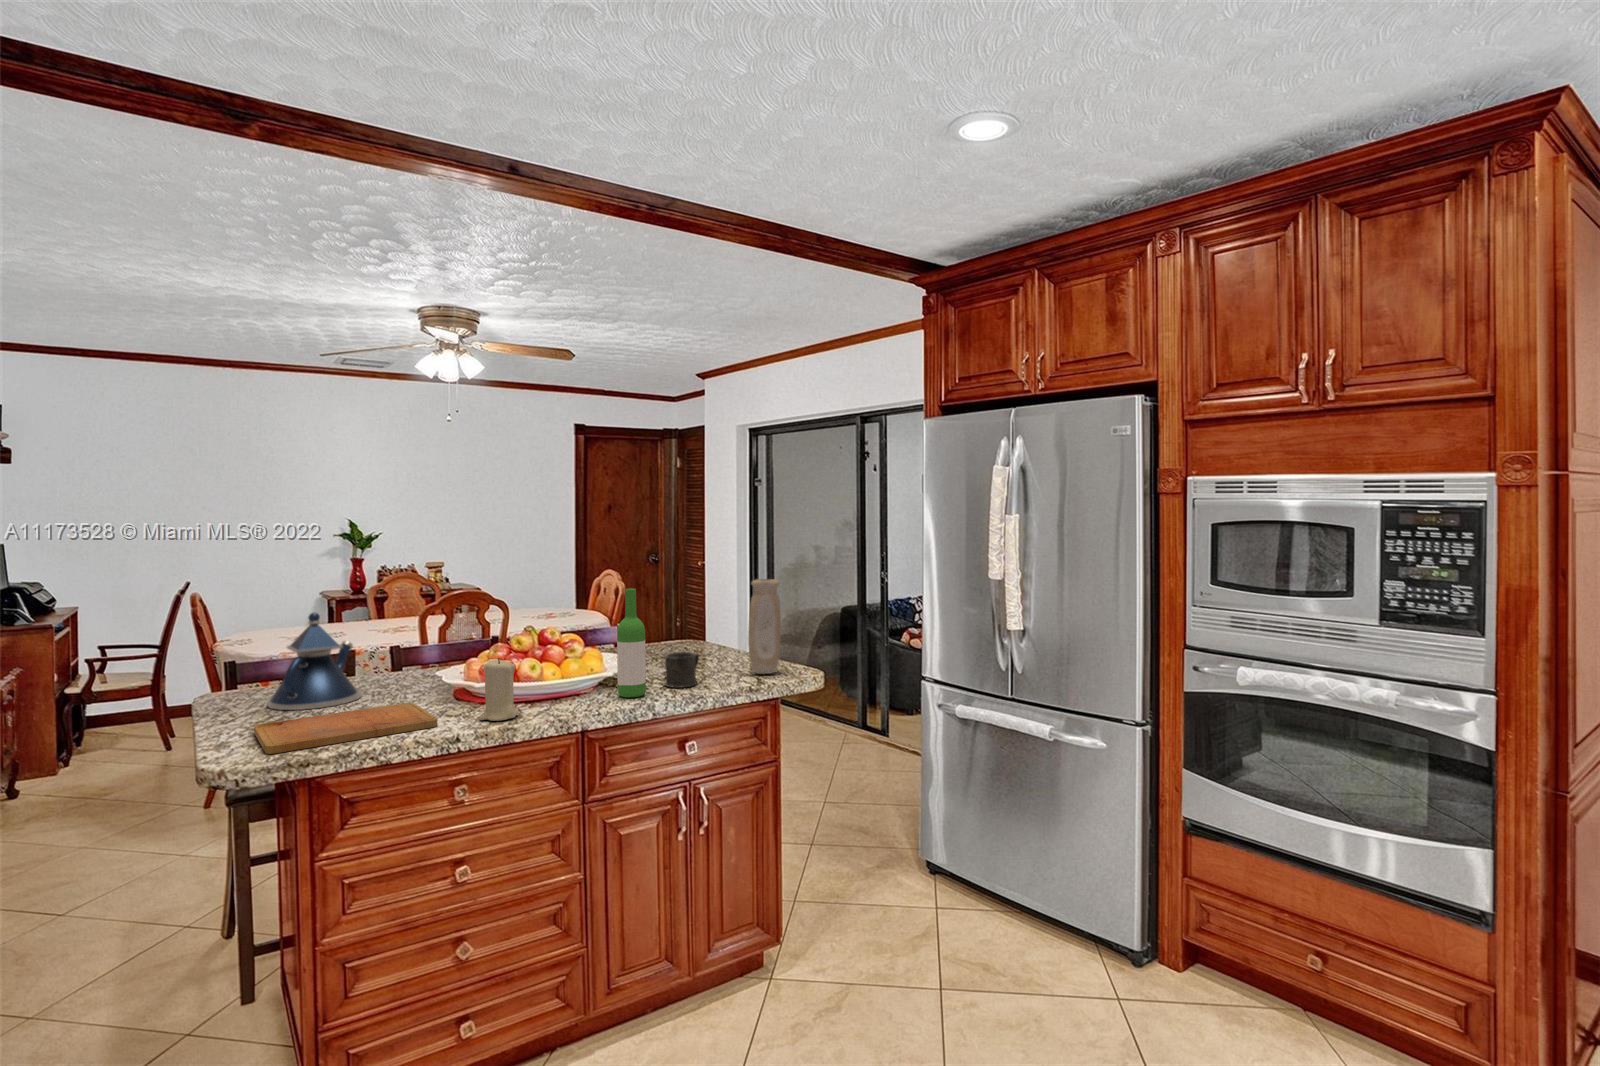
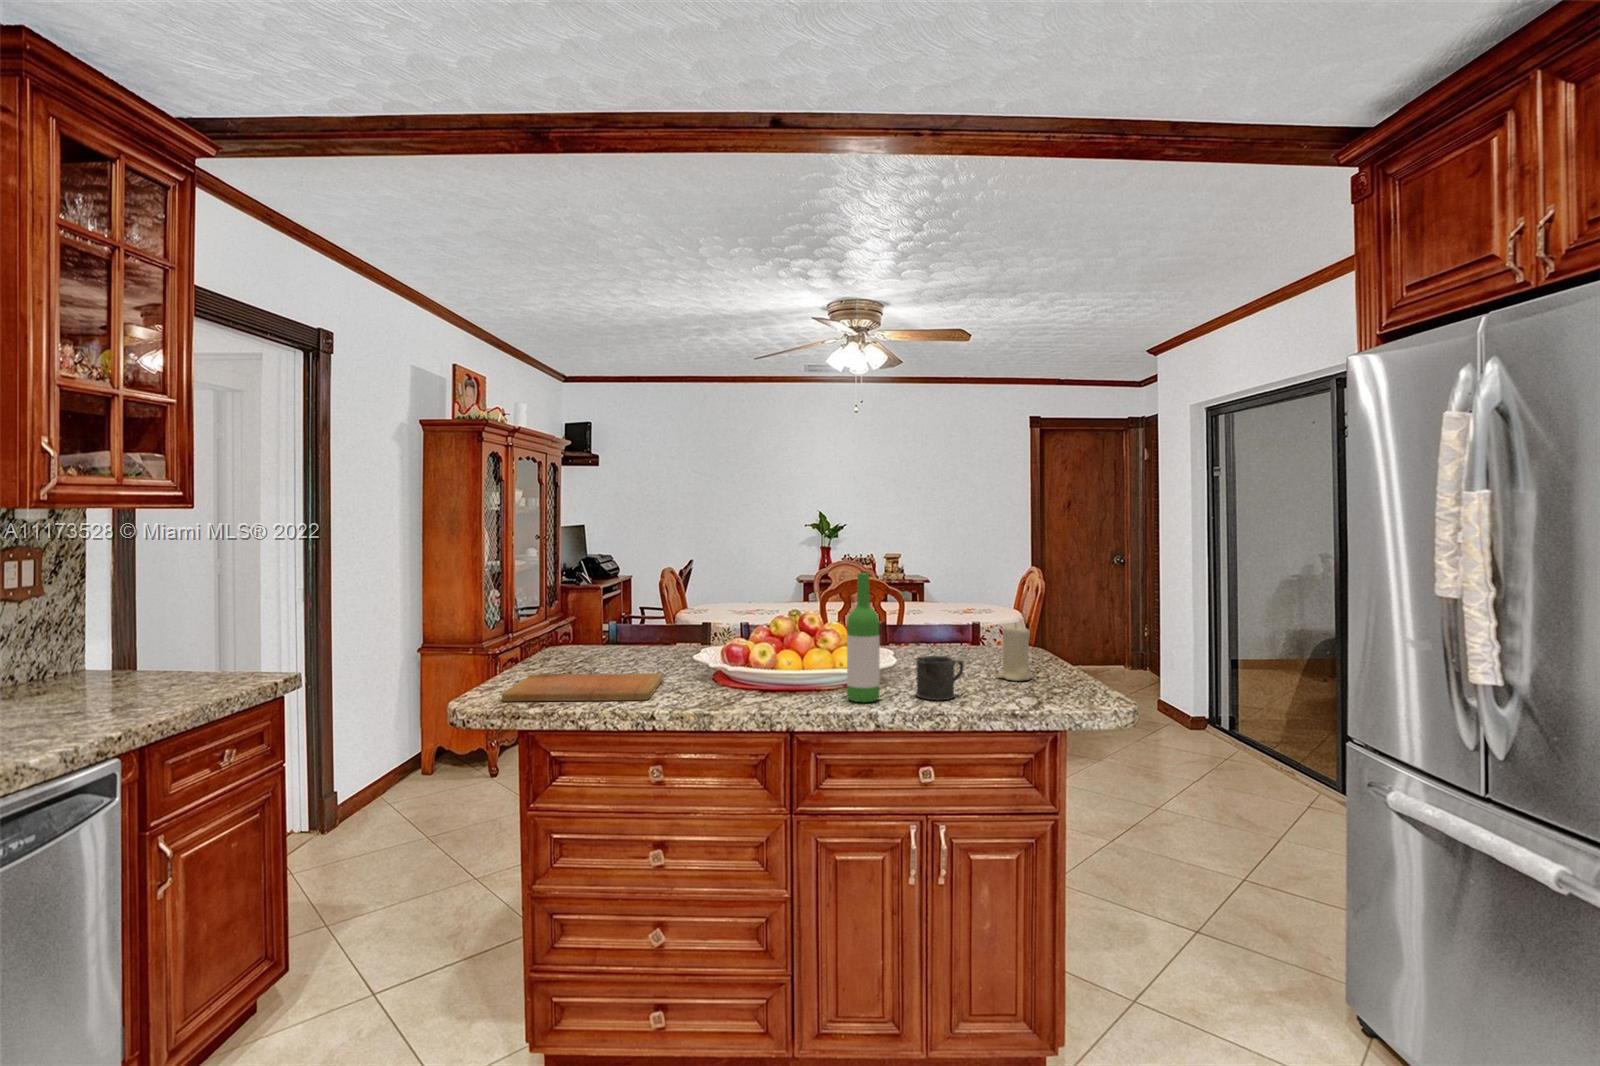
vase: present [748,579,781,674] -> none [1036,572,1081,699]
teapot: present [267,613,362,710] -> none [580,581,662,668]
candle: present [479,658,519,721] -> present [997,624,1033,681]

